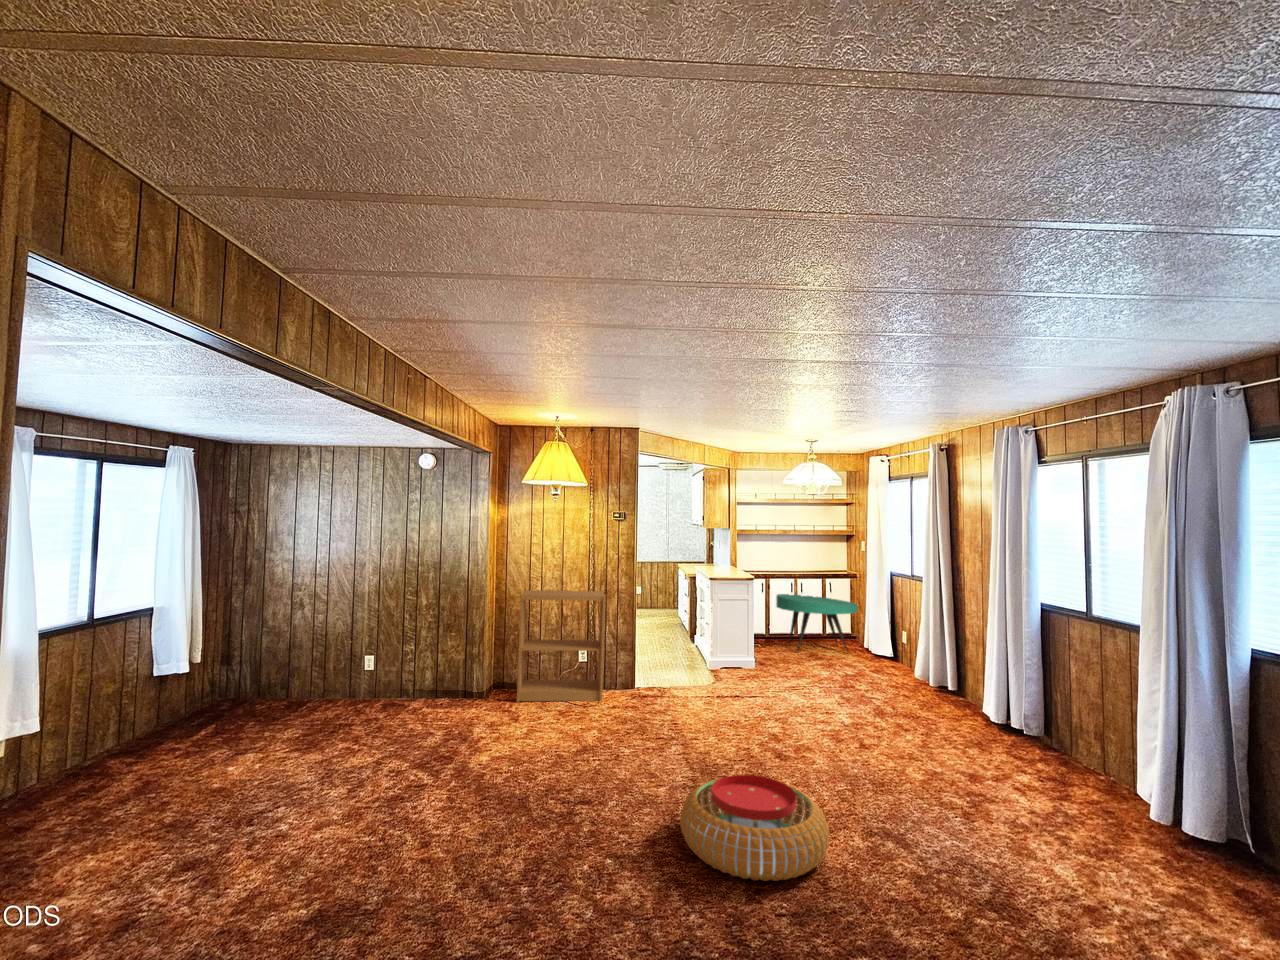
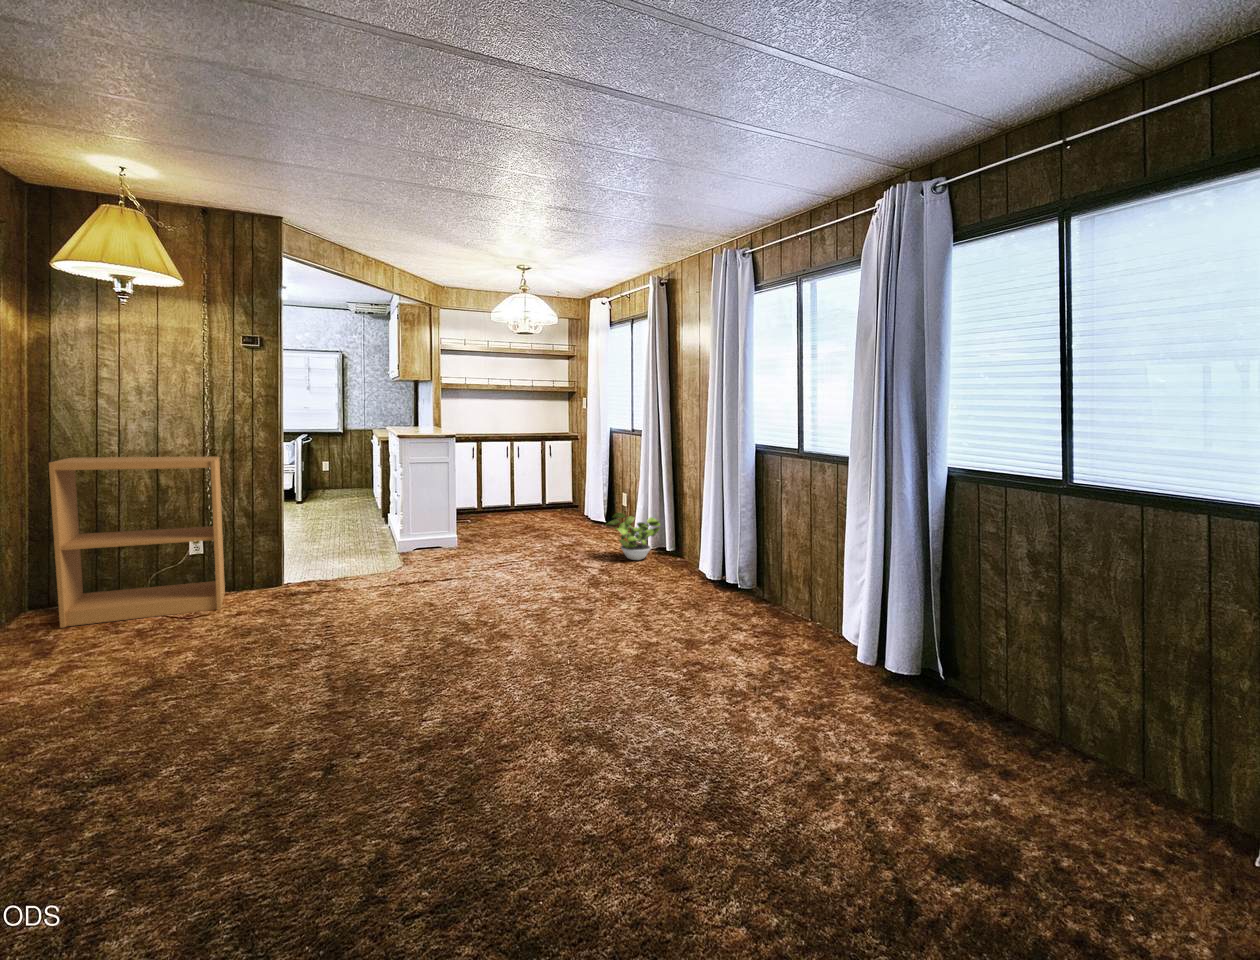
coffee table: present [776,594,858,652] -> none [488,461,579,525]
potted plant: none [887,651,943,697] -> present [607,513,660,560]
pouf: present [680,775,829,881] -> none [261,695,507,869]

